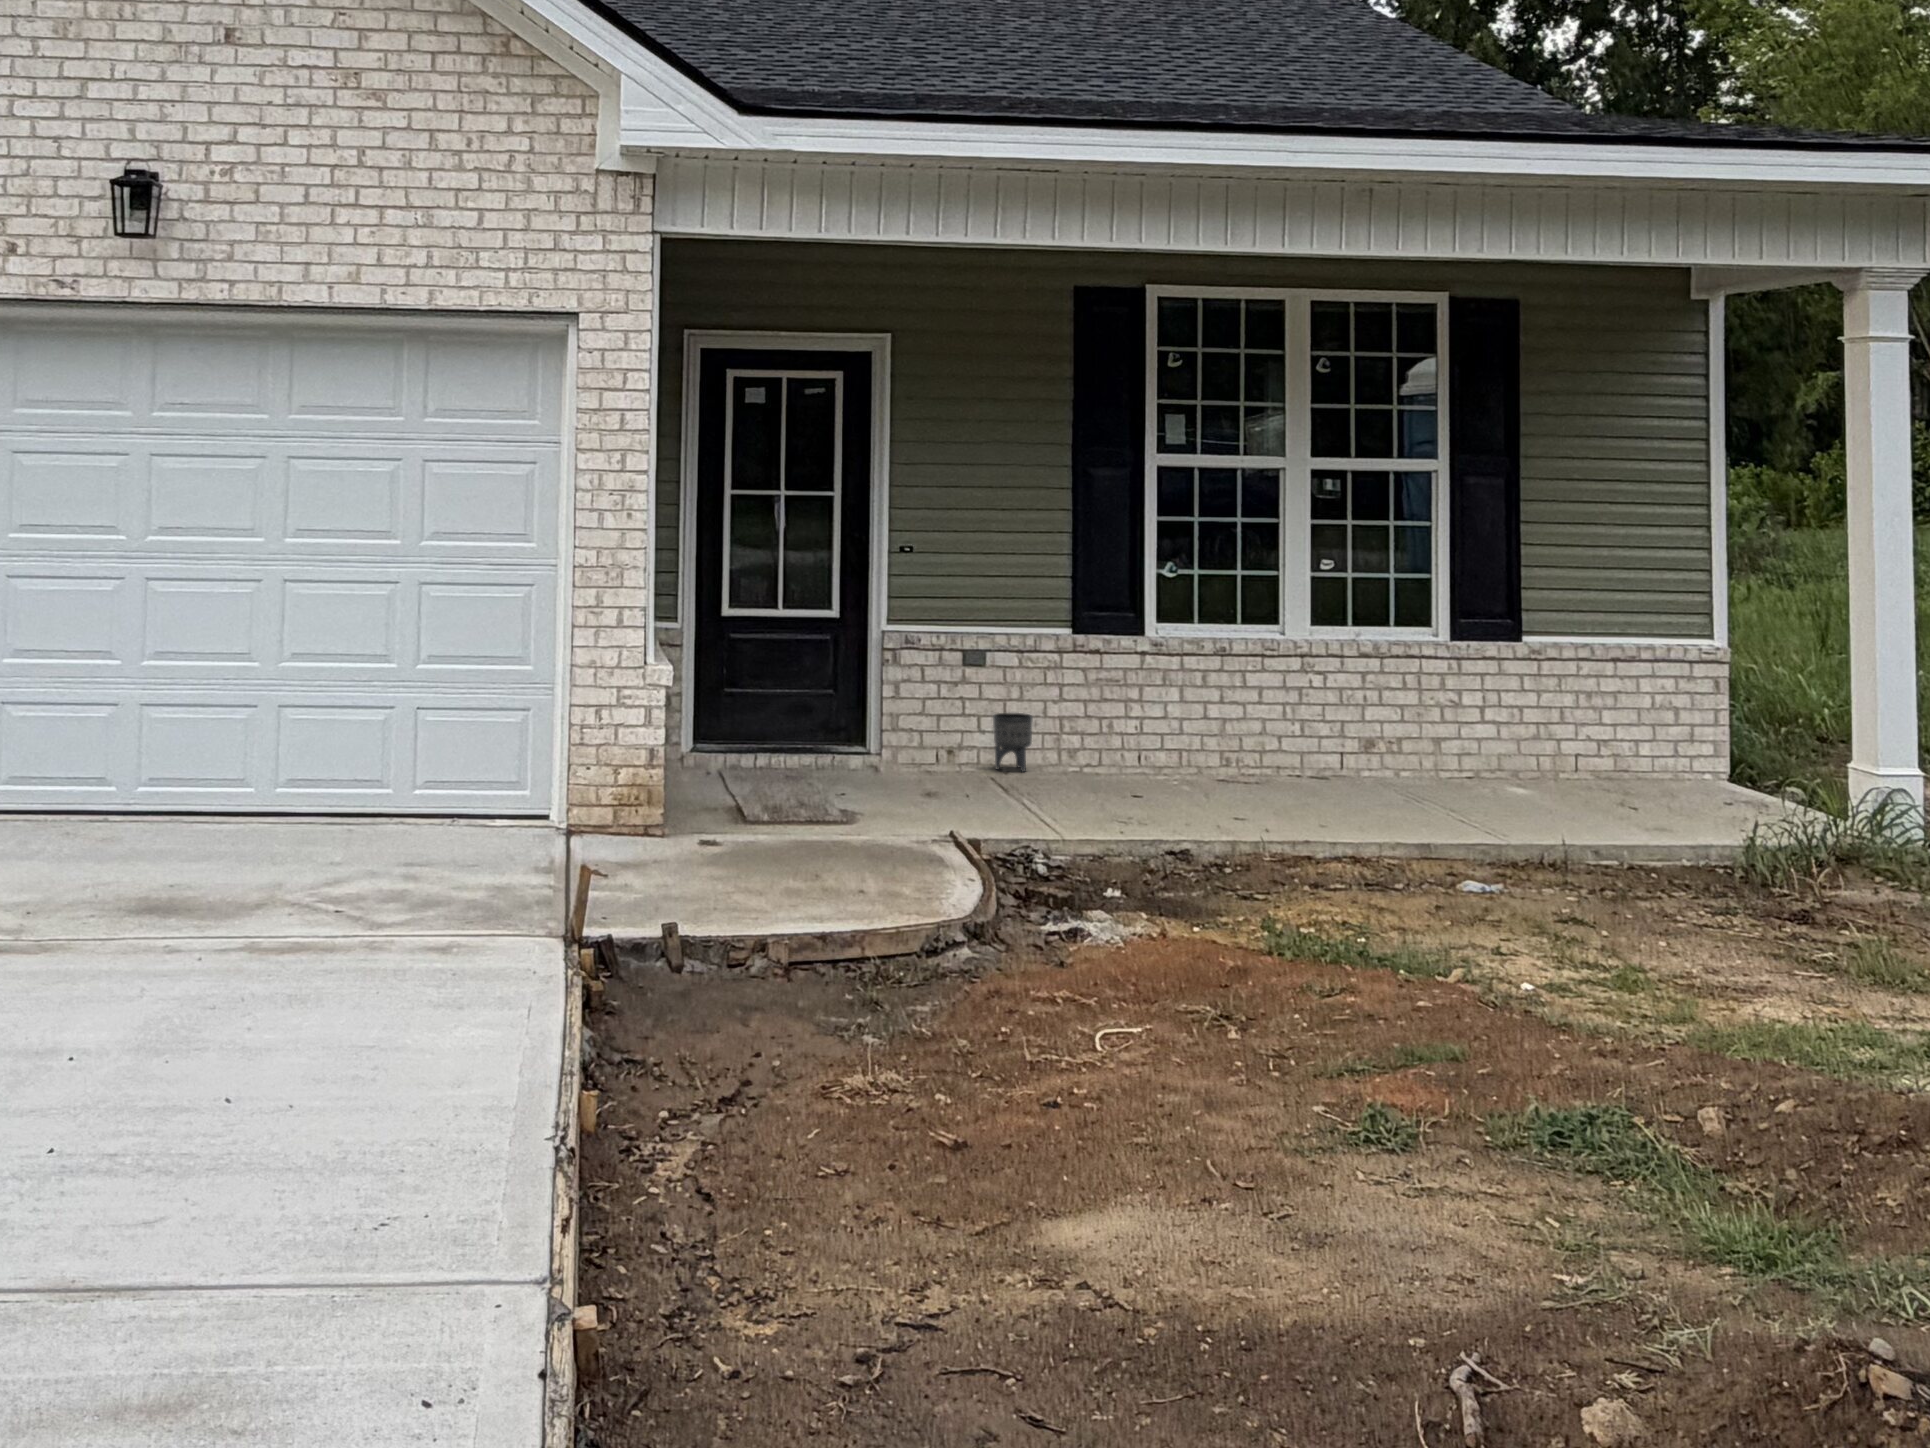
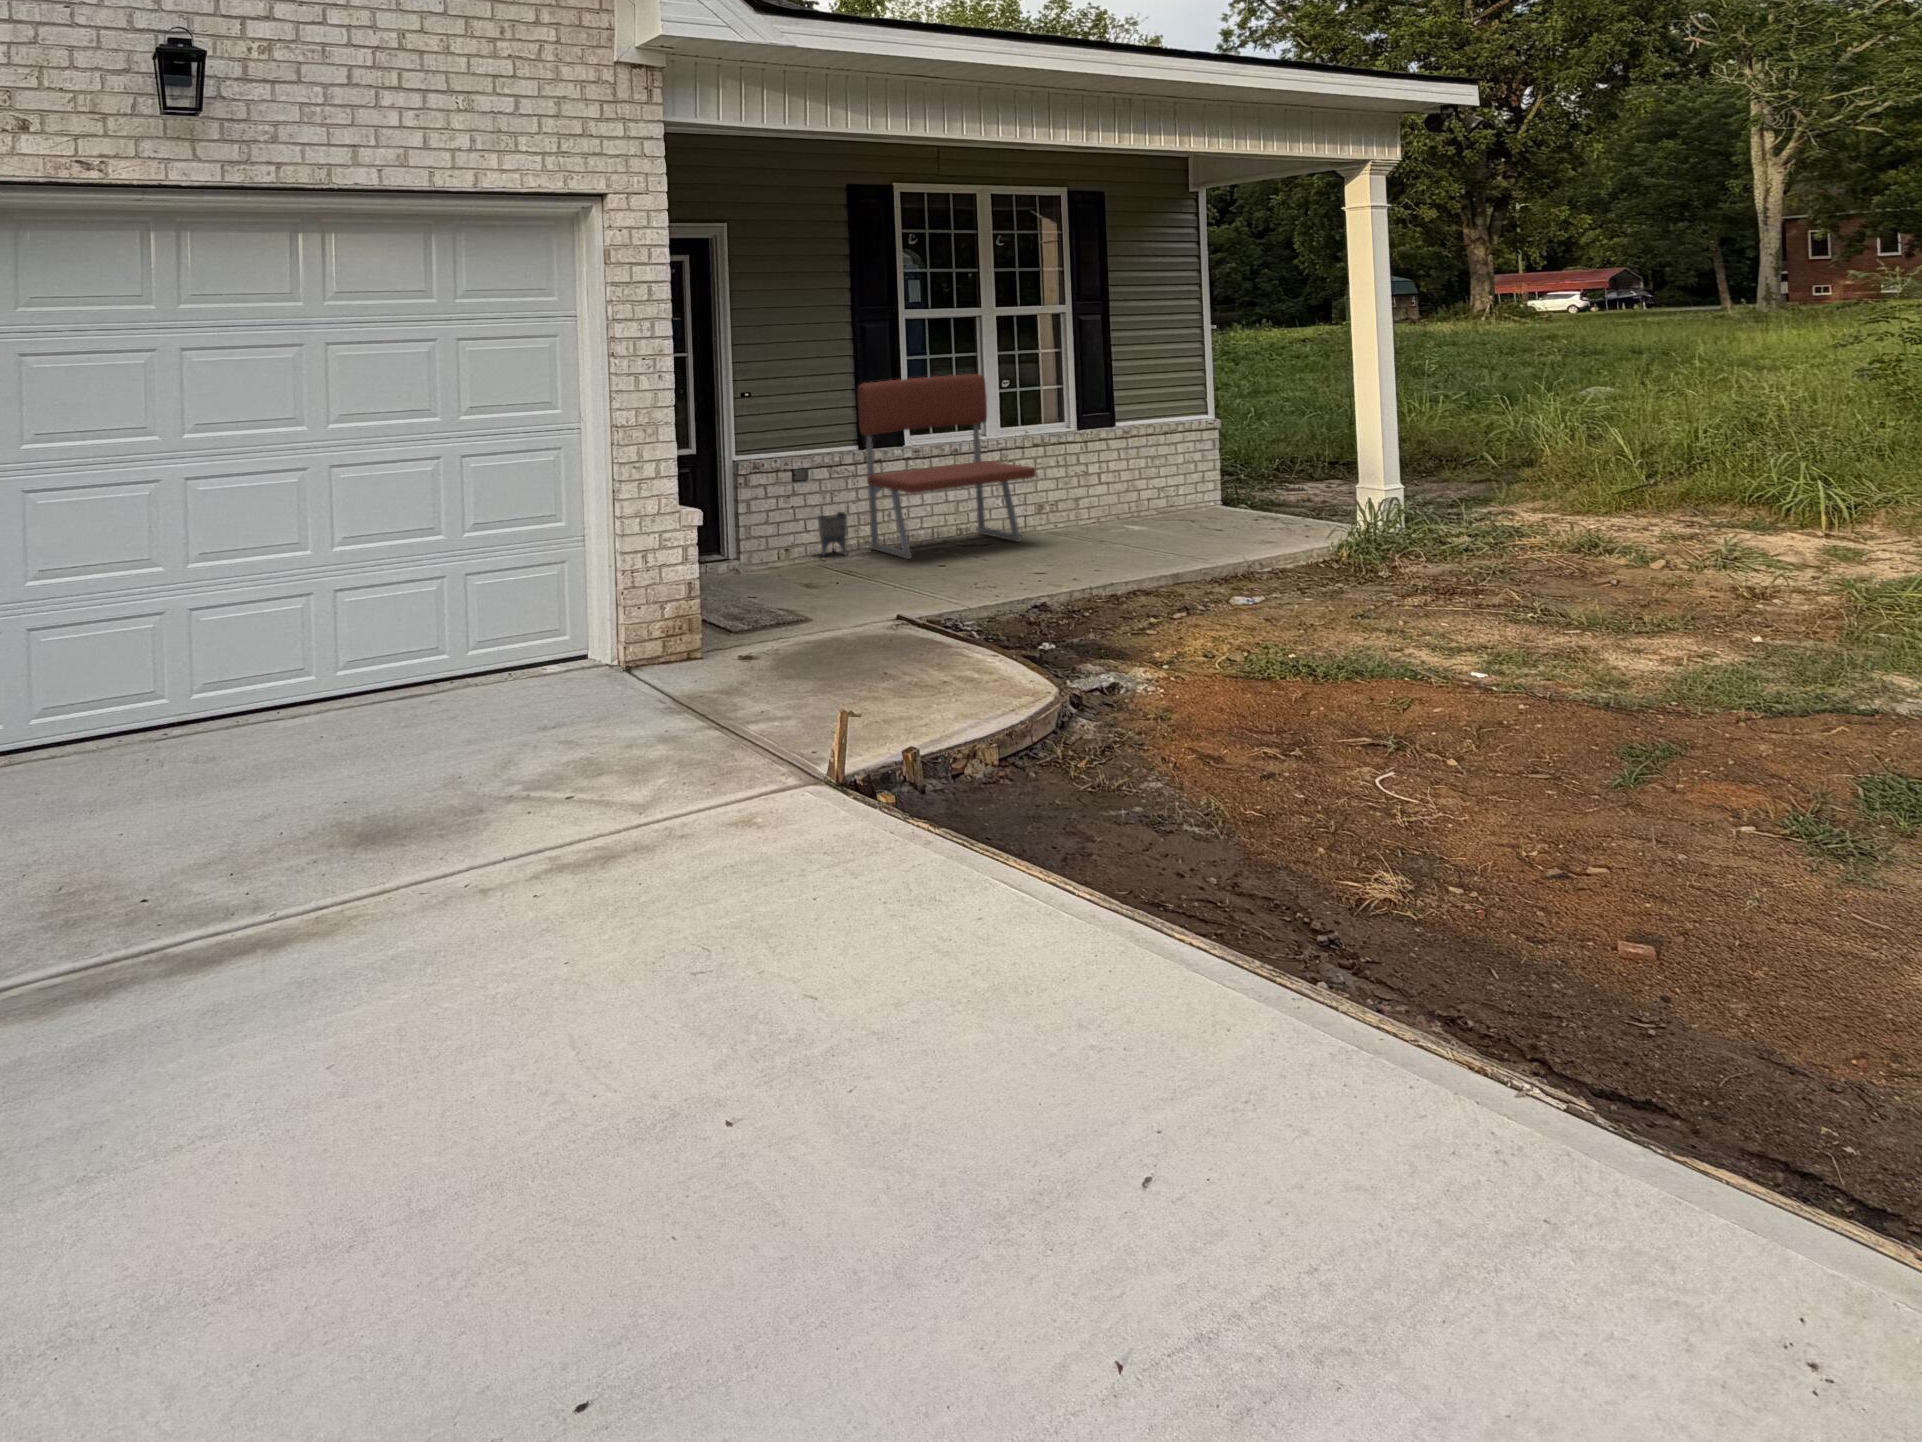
bench: none [1060,546,1290,786] -> present [858,374,1036,559]

